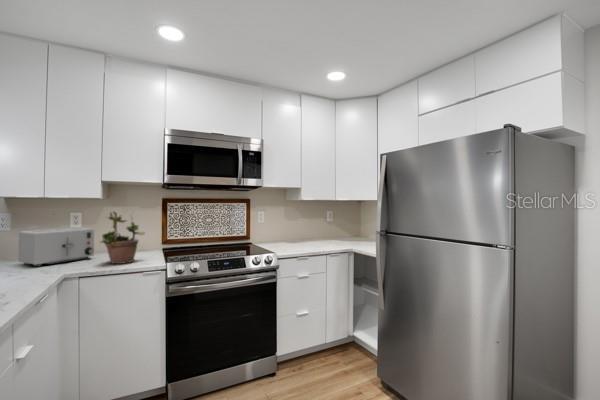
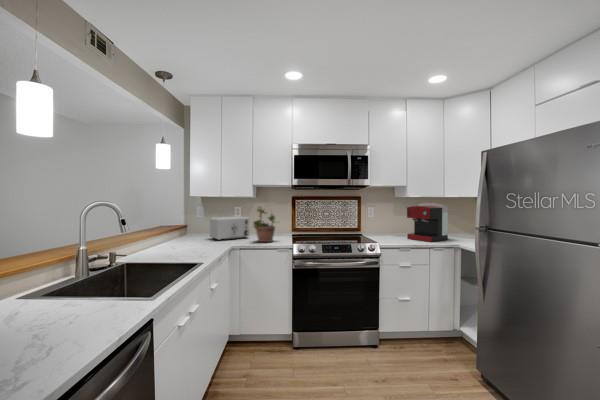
coffee maker: none [301,206,340,248] -> present [407,203,448,242]

